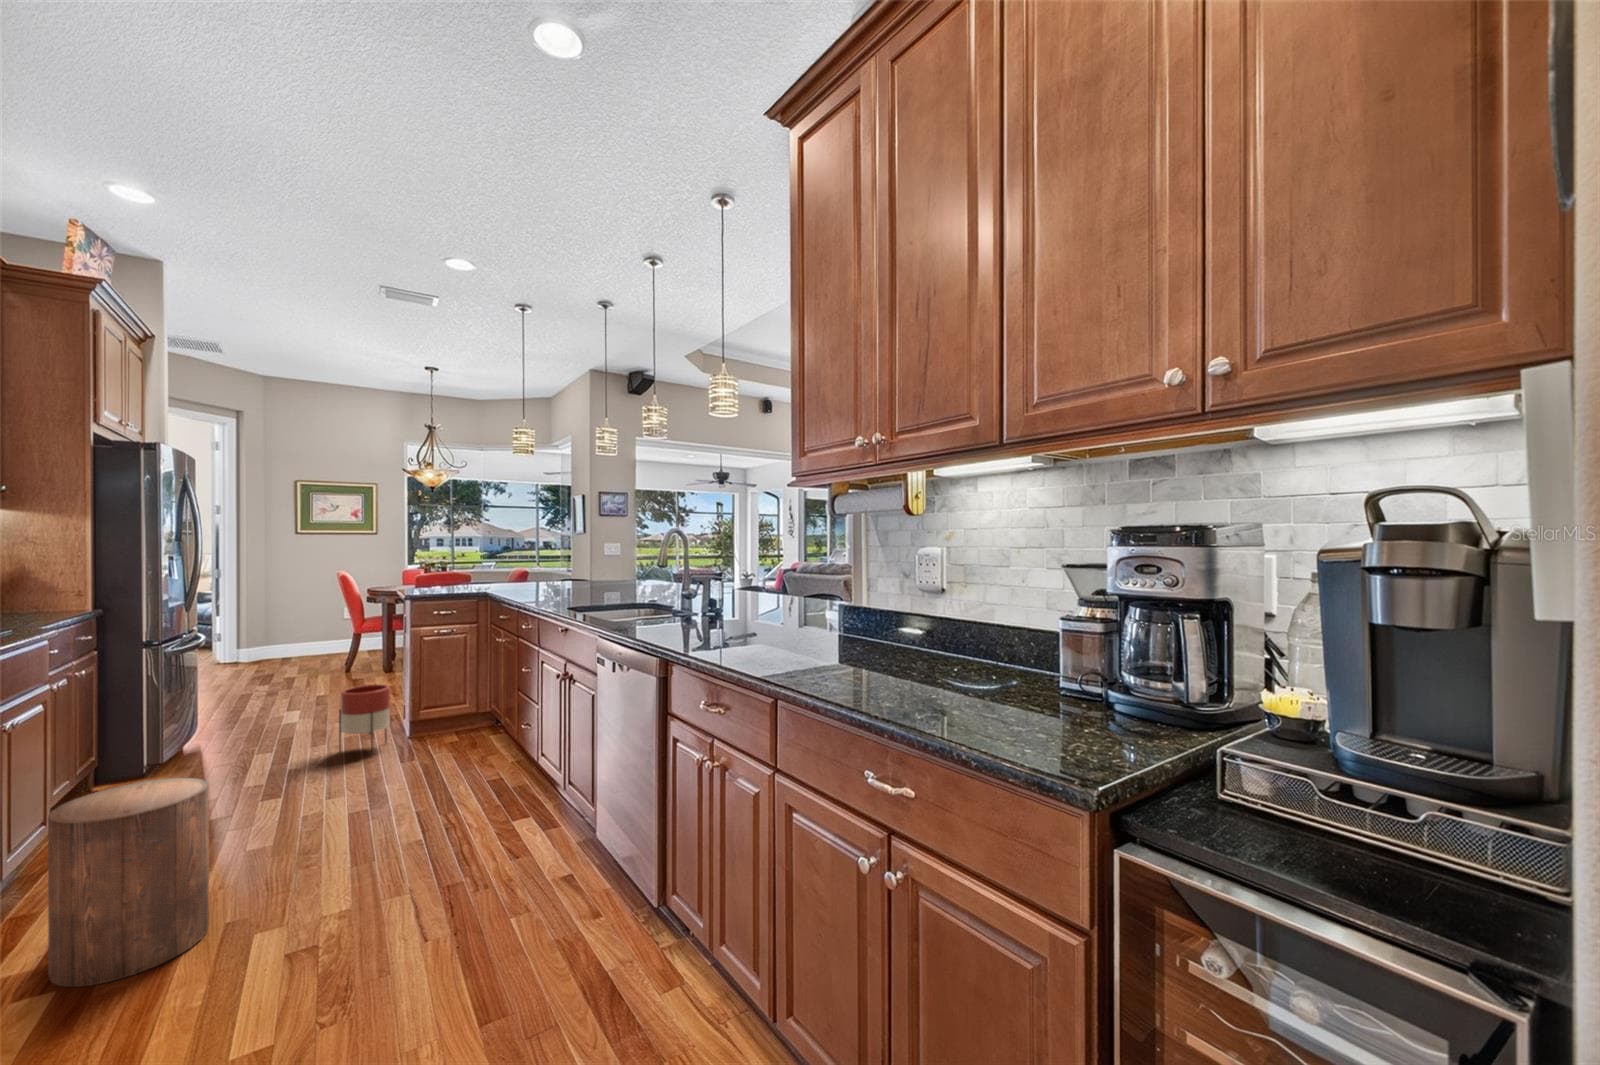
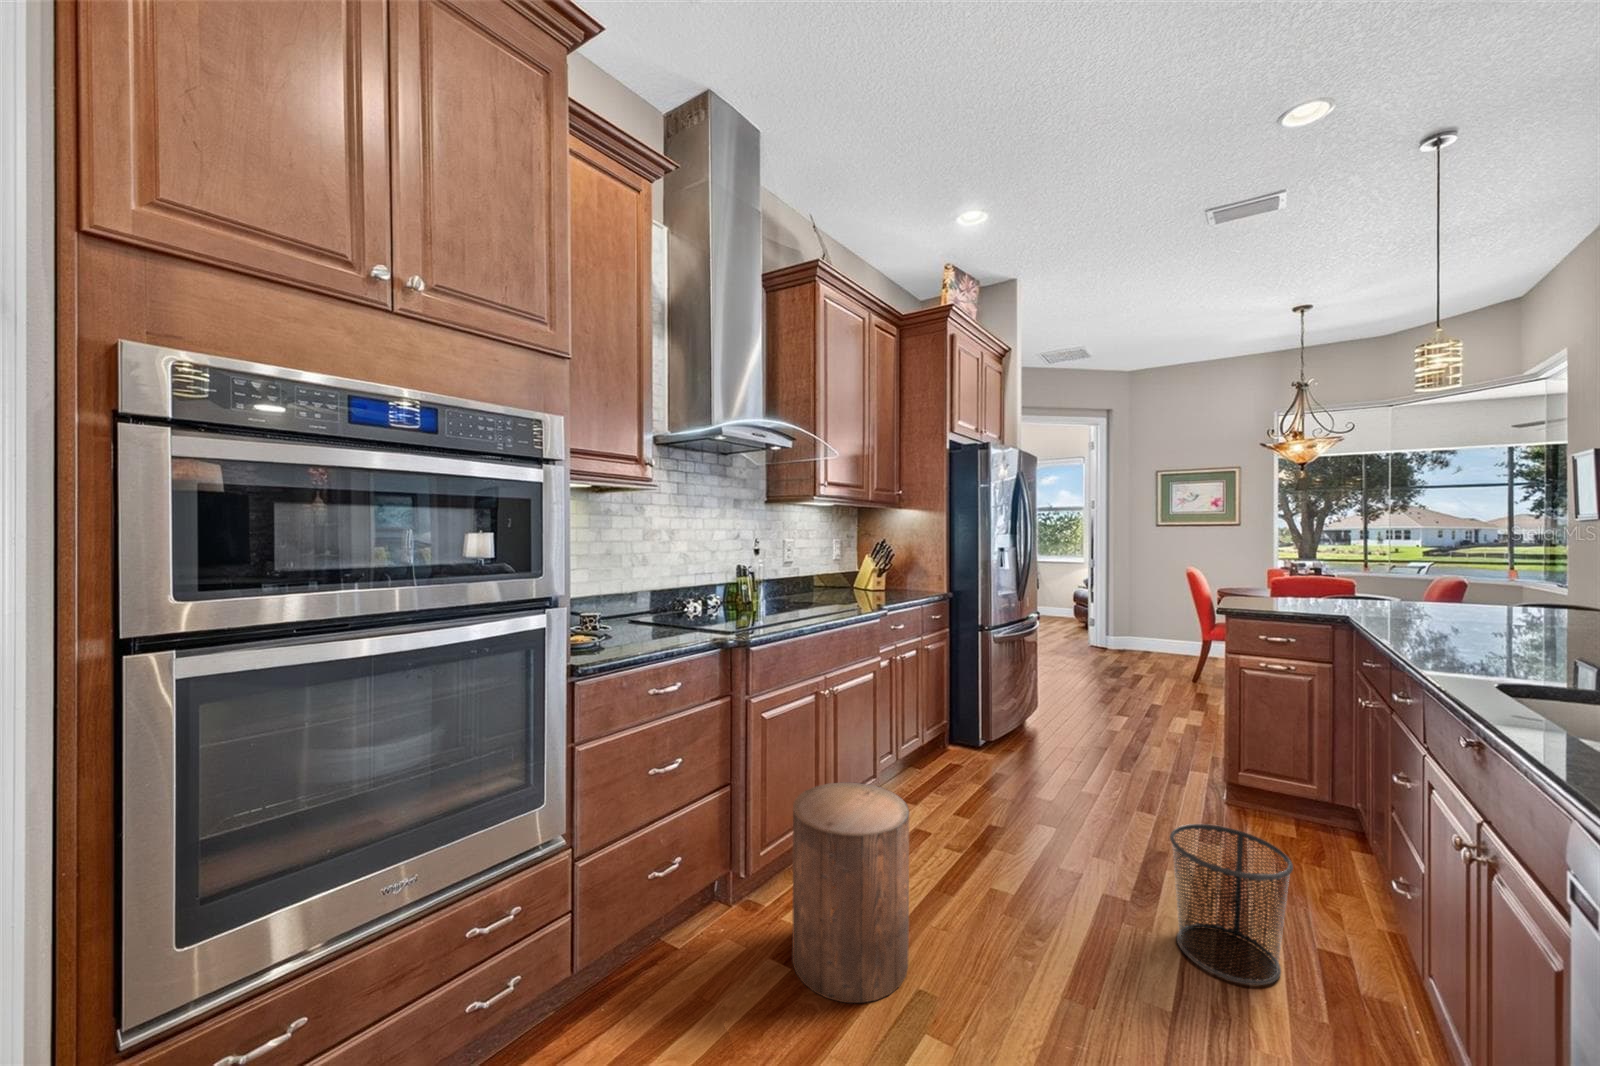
planter: present [339,684,390,755] -> none [1138,716,1198,811]
waste bin: none [403,725,478,815] -> present [1170,824,1293,985]

